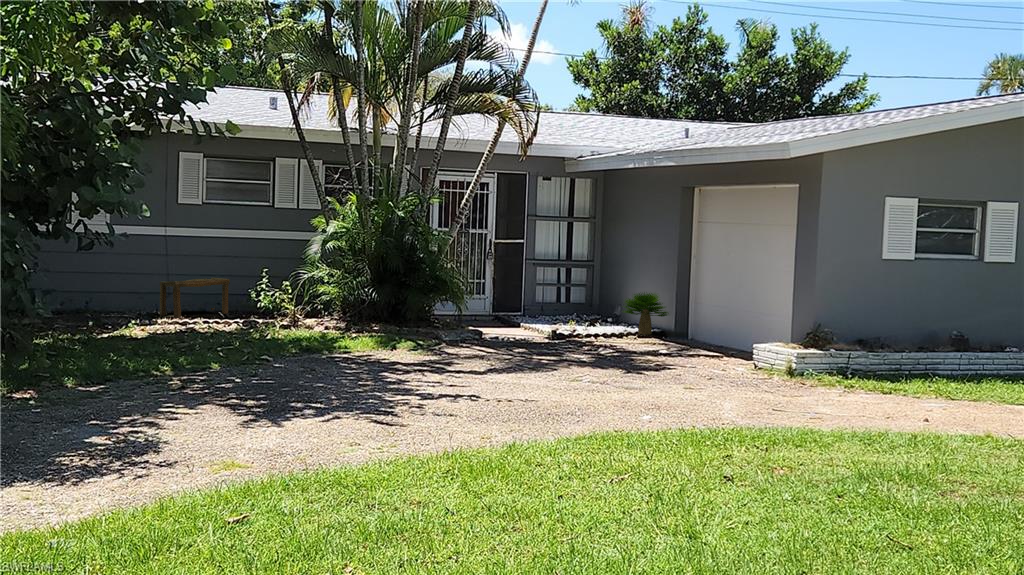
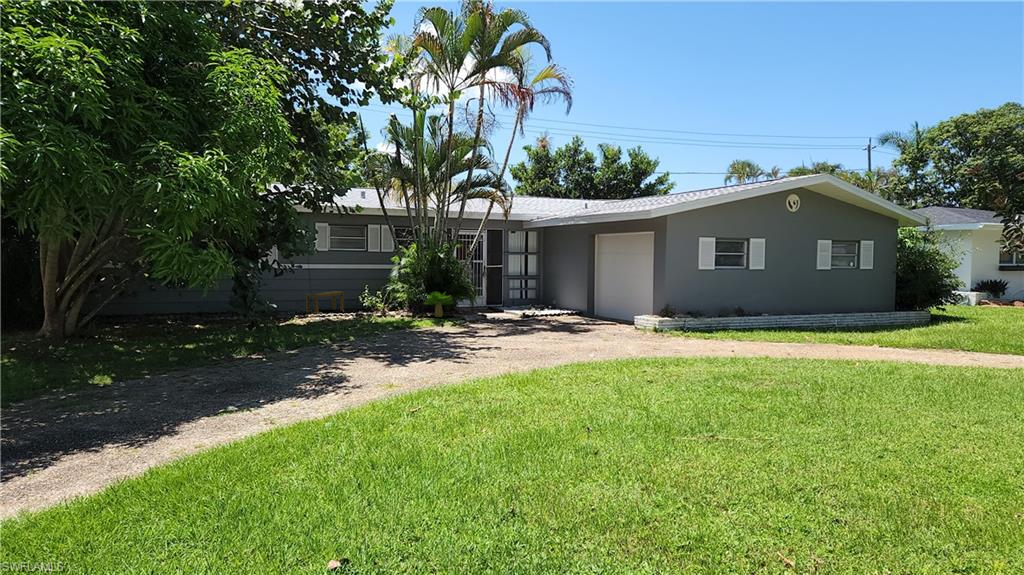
potted plant: present [624,293,669,335] -> present [425,292,451,317]

